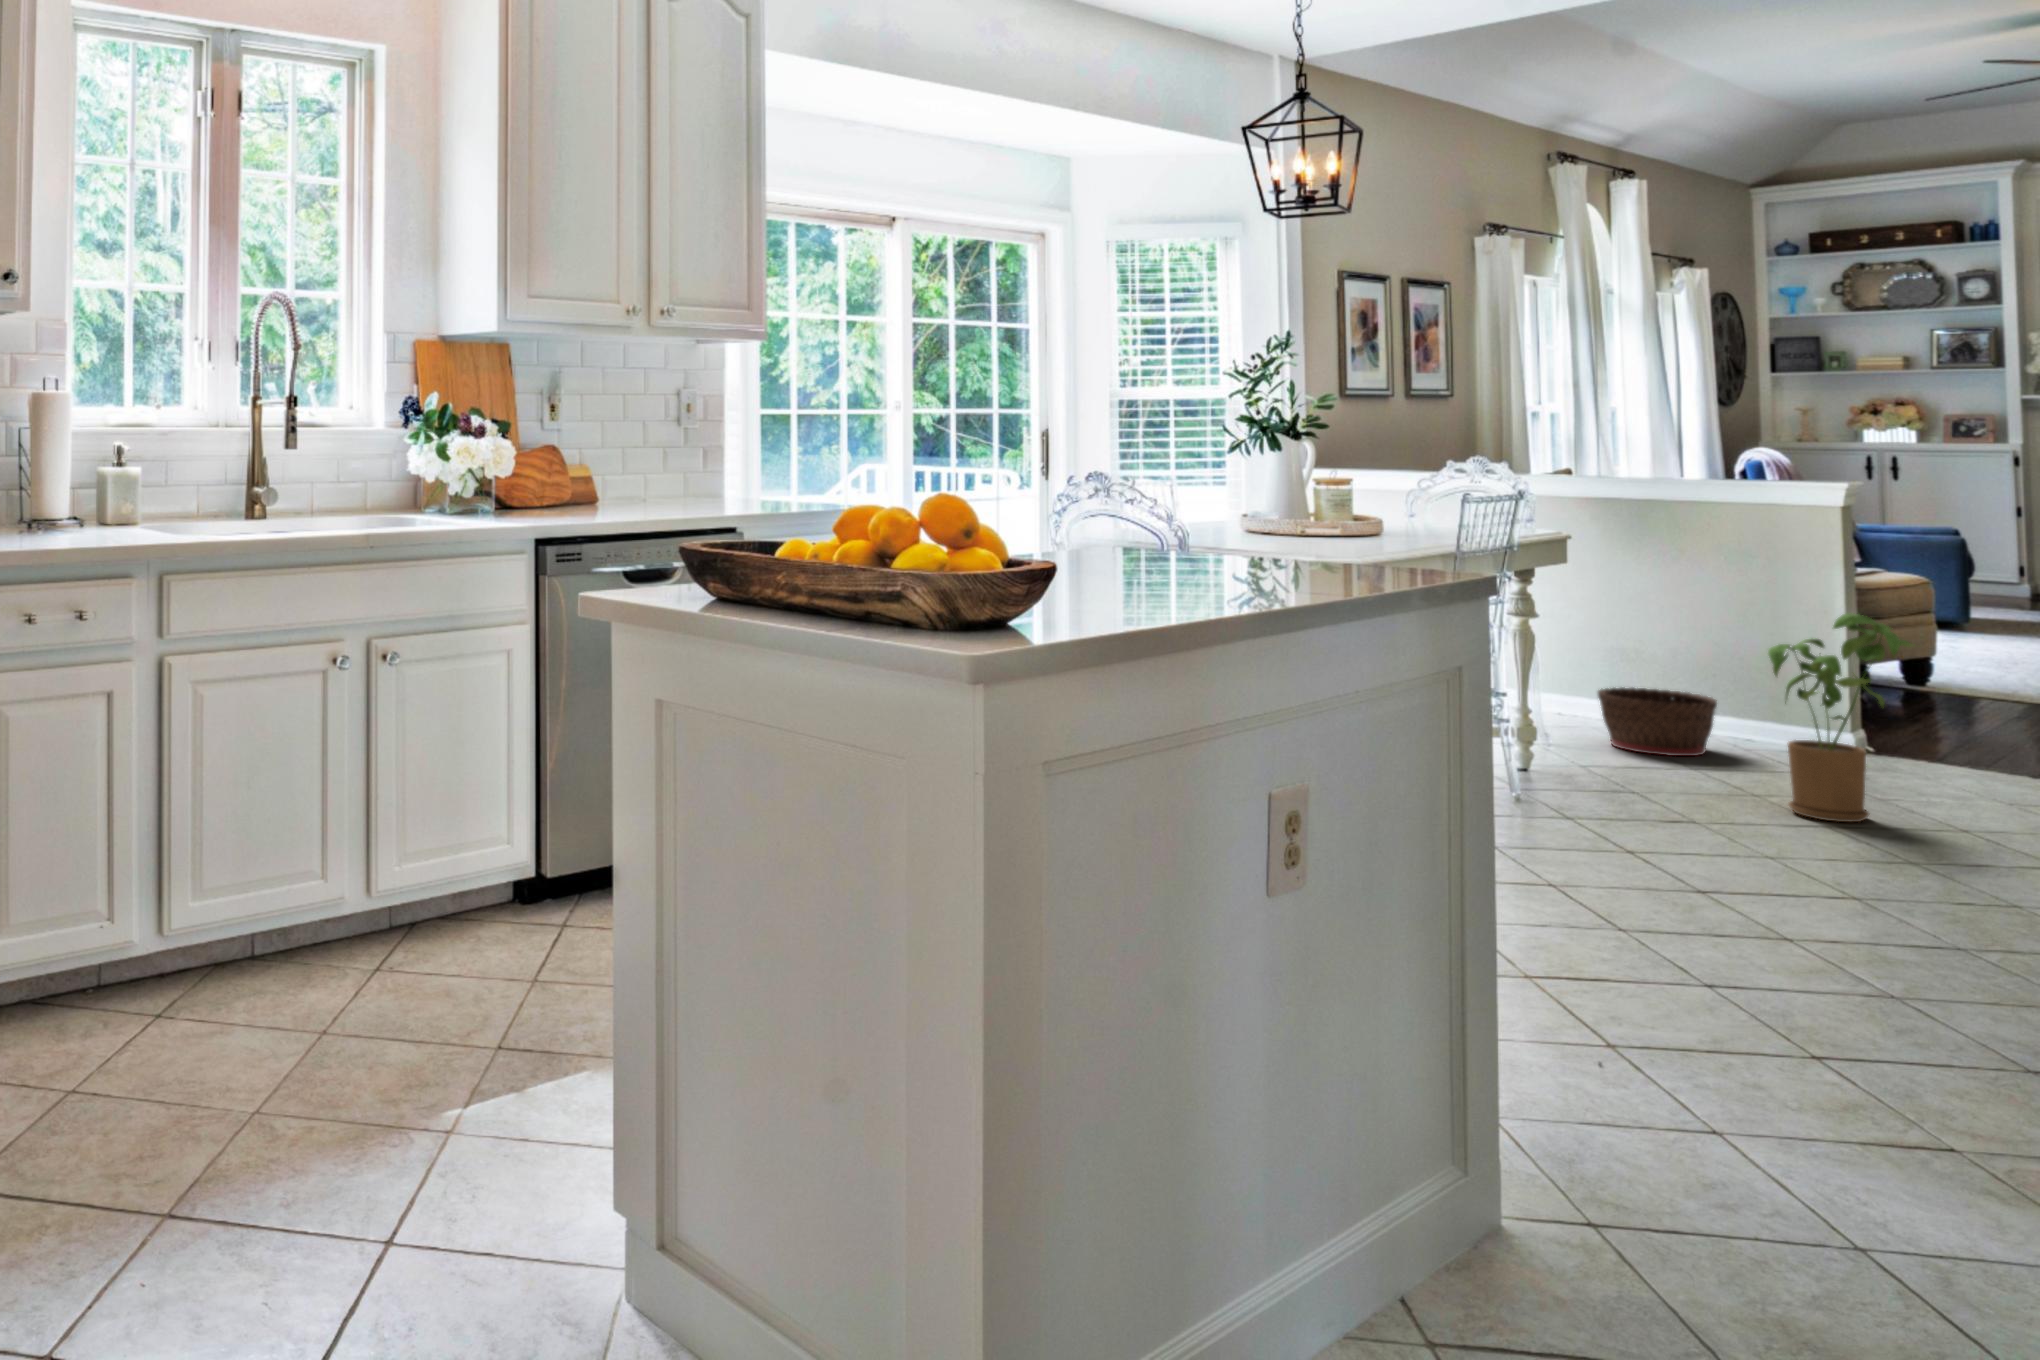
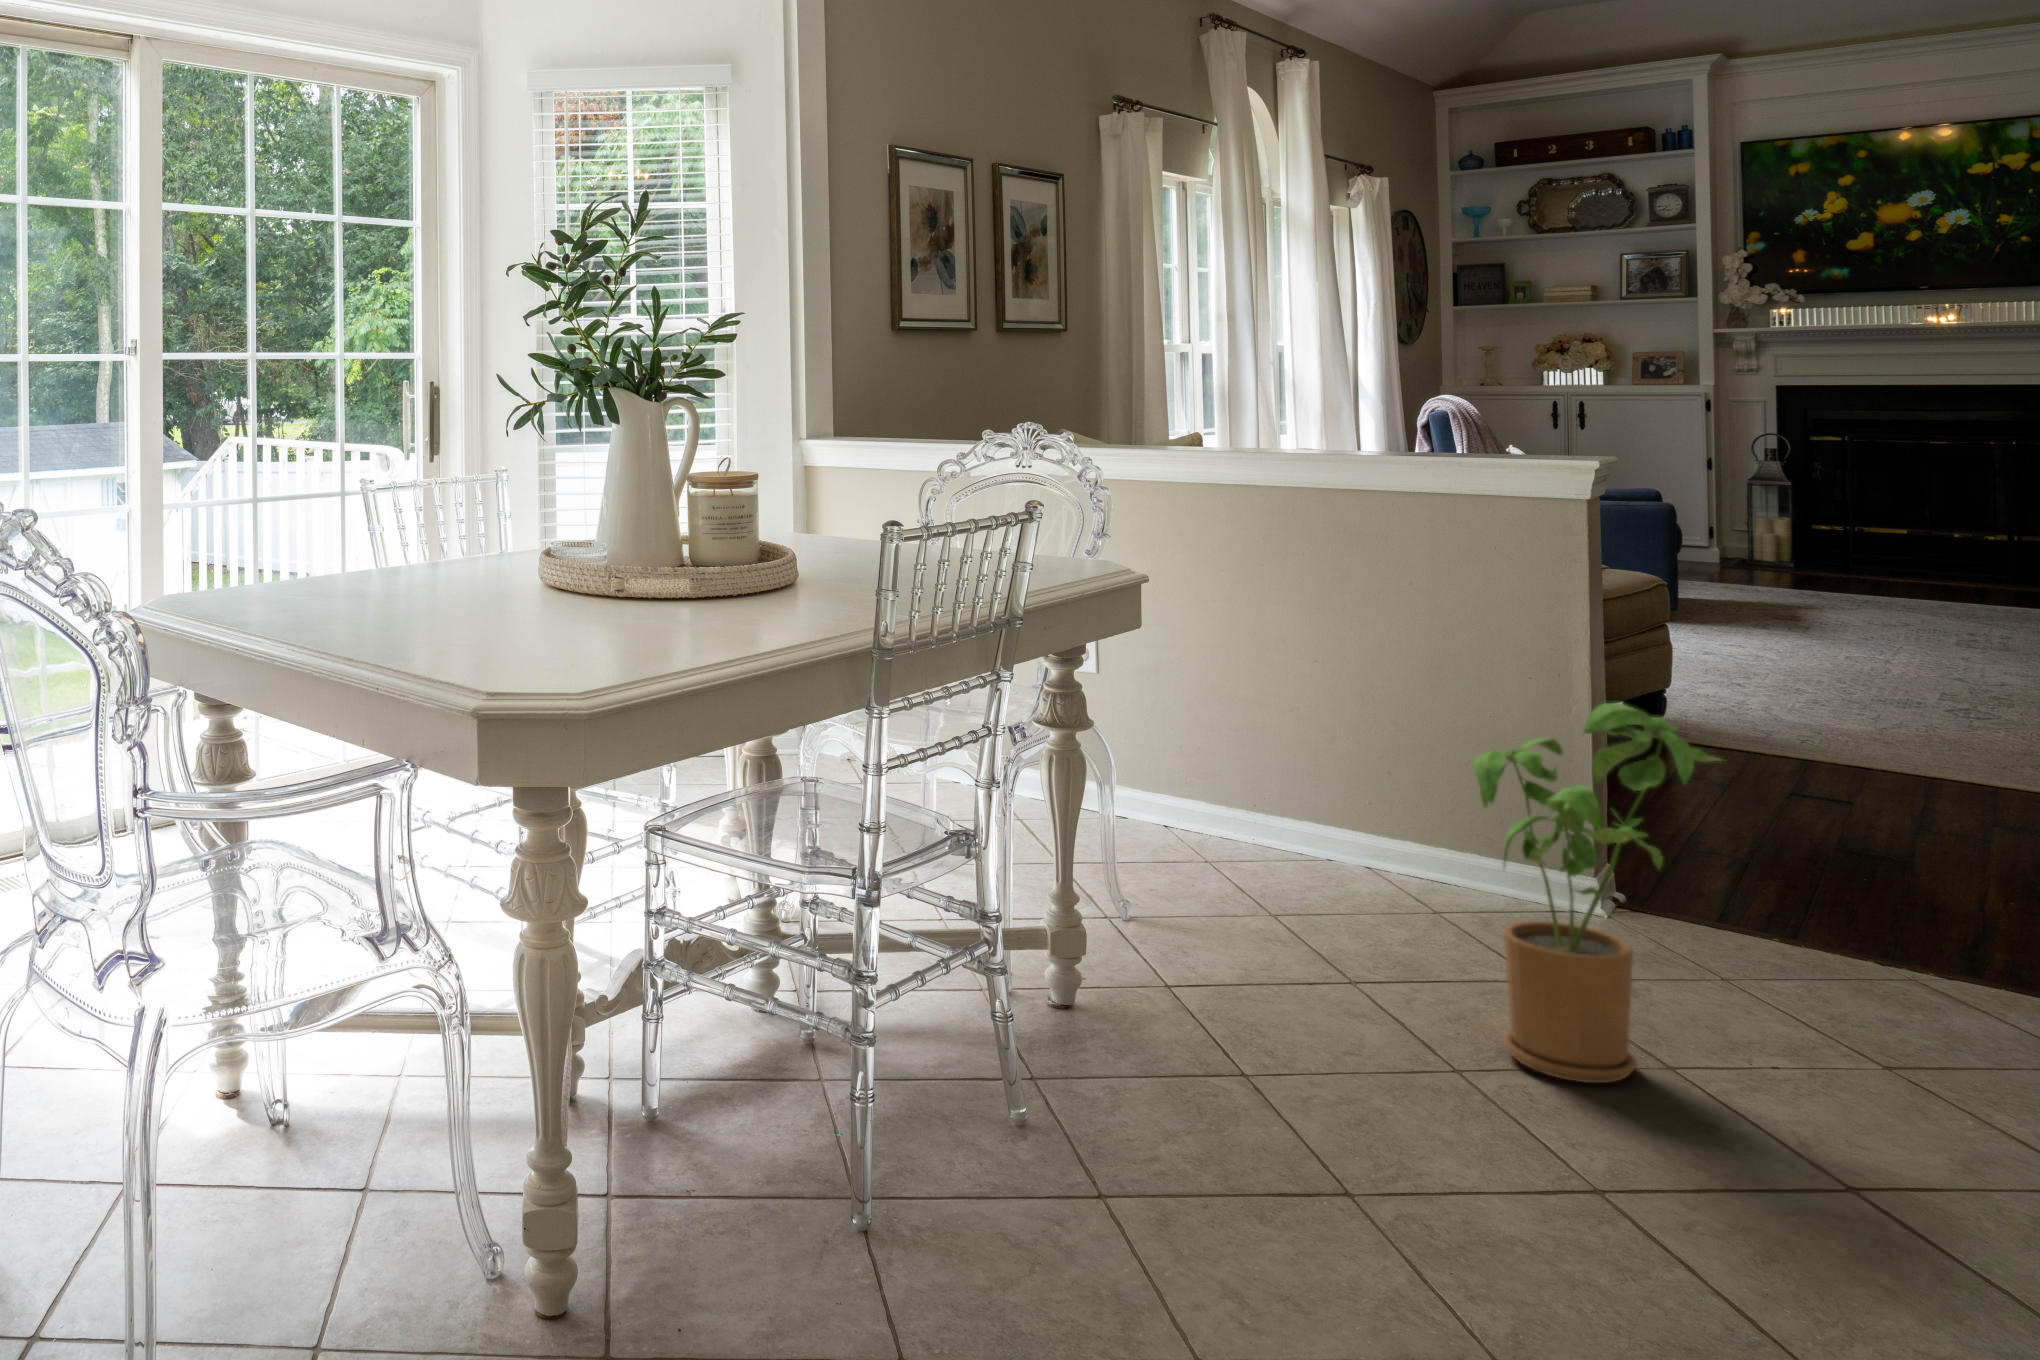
basket: present [1598,688,1717,756] -> none [1219,778,1390,899]

